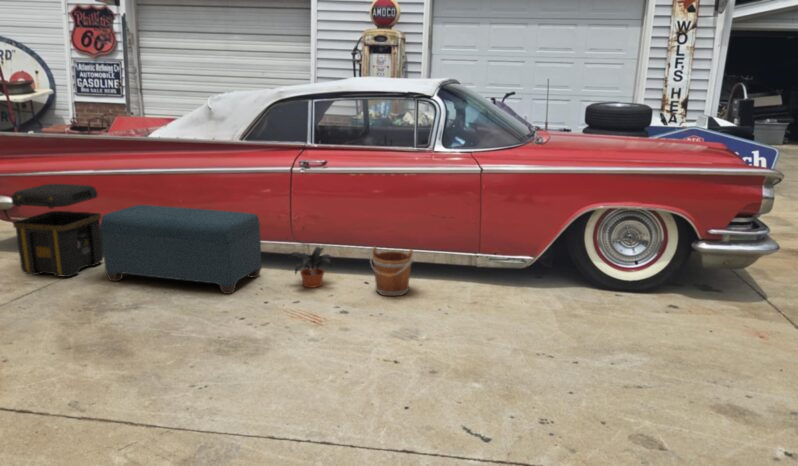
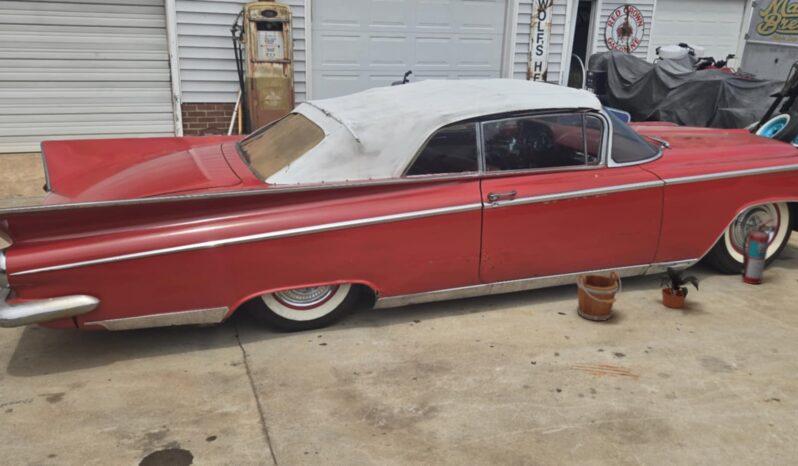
toolbox: present [12,184,103,277] -> none [177,258,265,390]
bench: present [101,205,261,294] -> none [304,261,481,372]
fire extinguisher: none [612,227,654,303] -> present [742,219,773,284]
potted plant: present [288,247,331,288] -> present [652,267,699,308]

